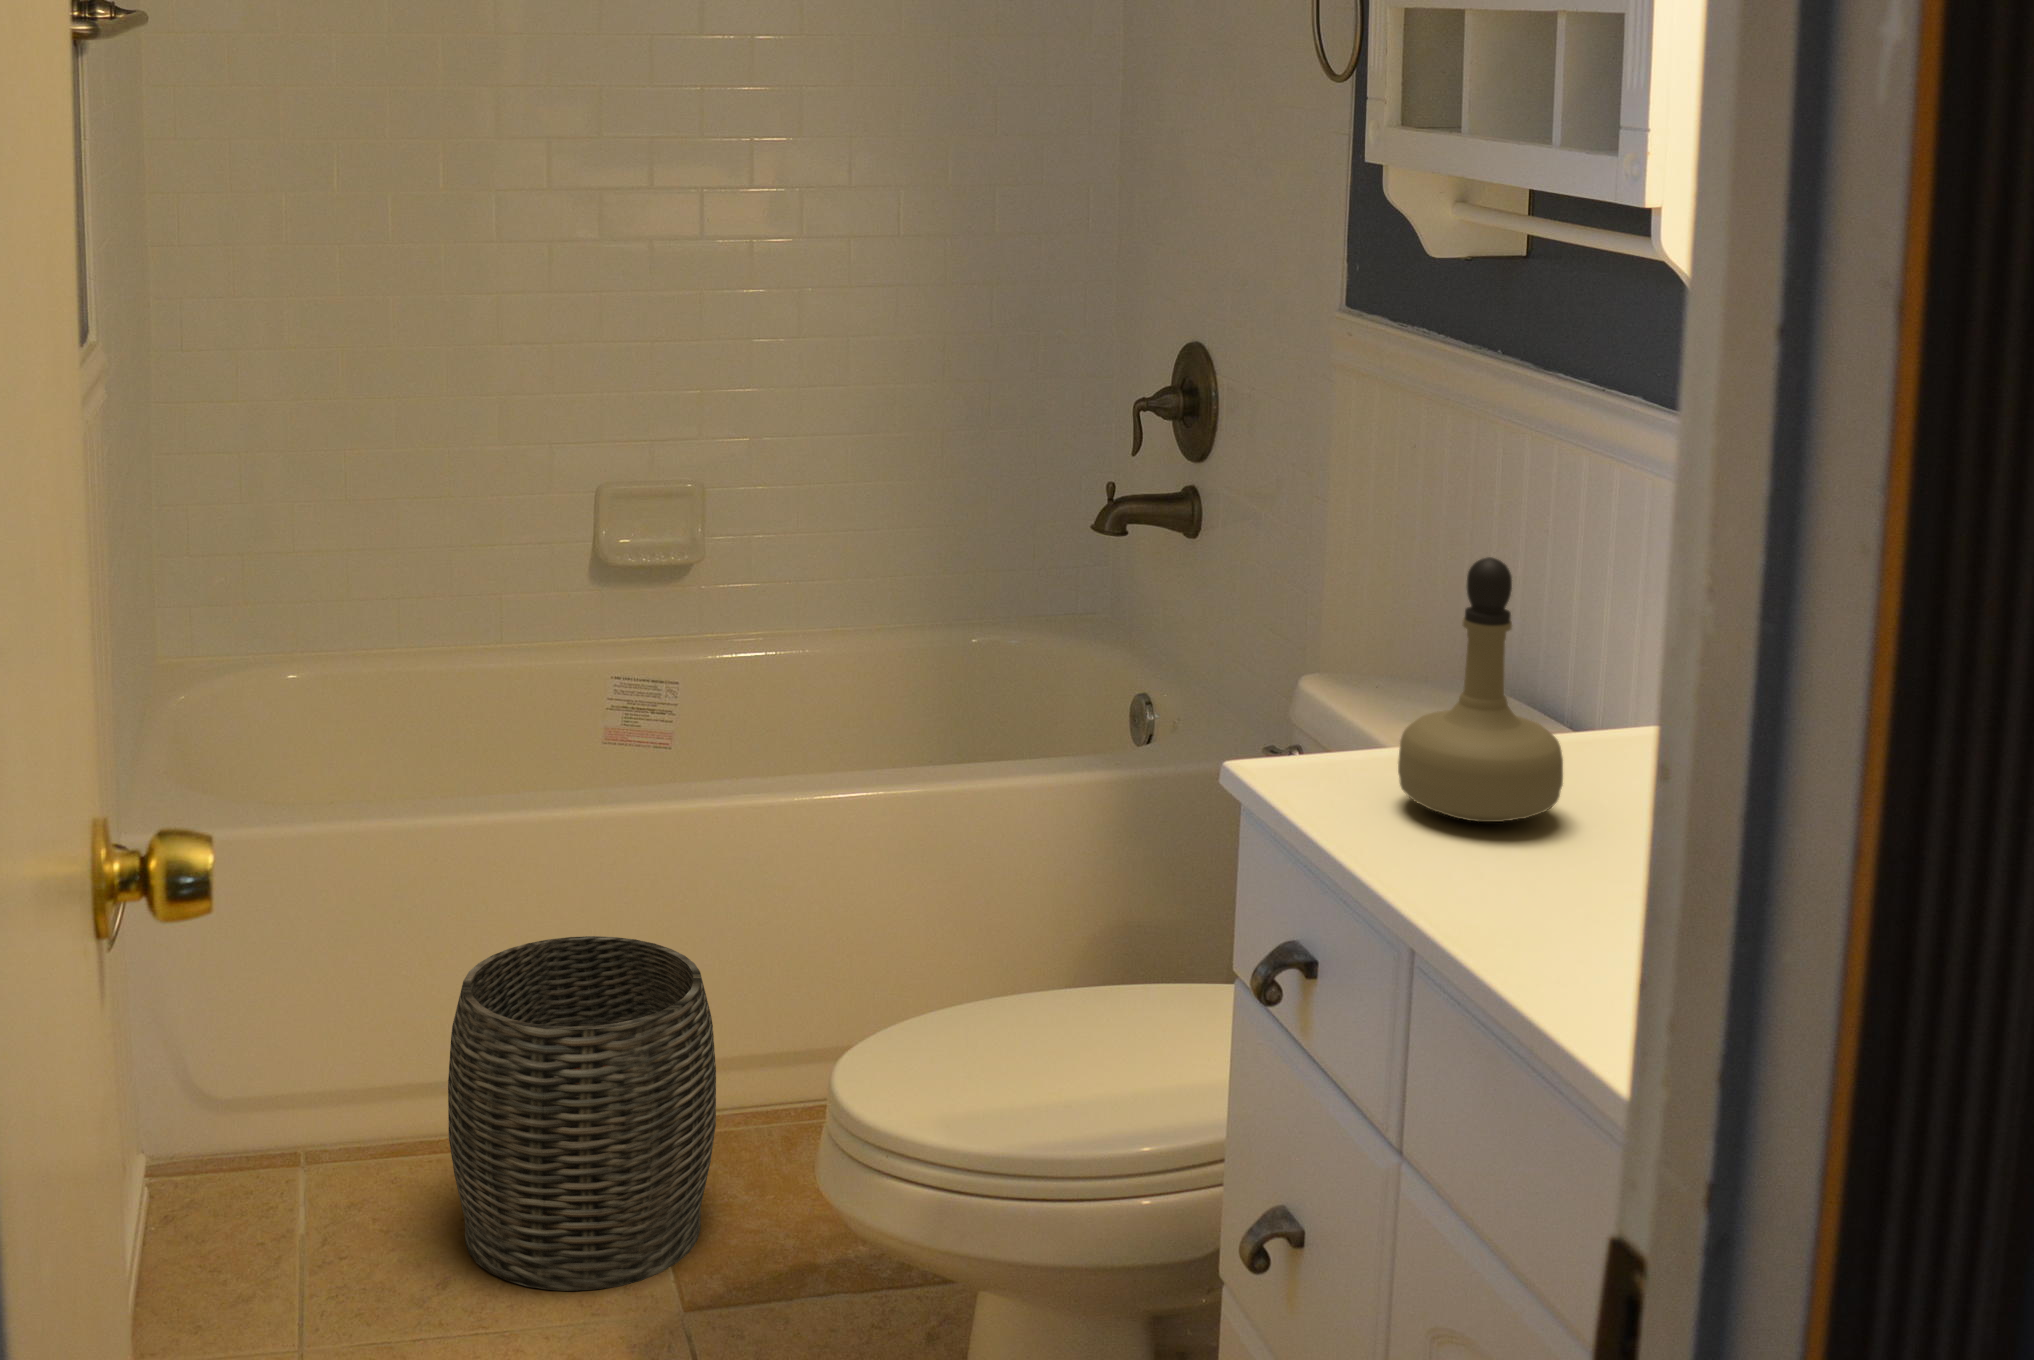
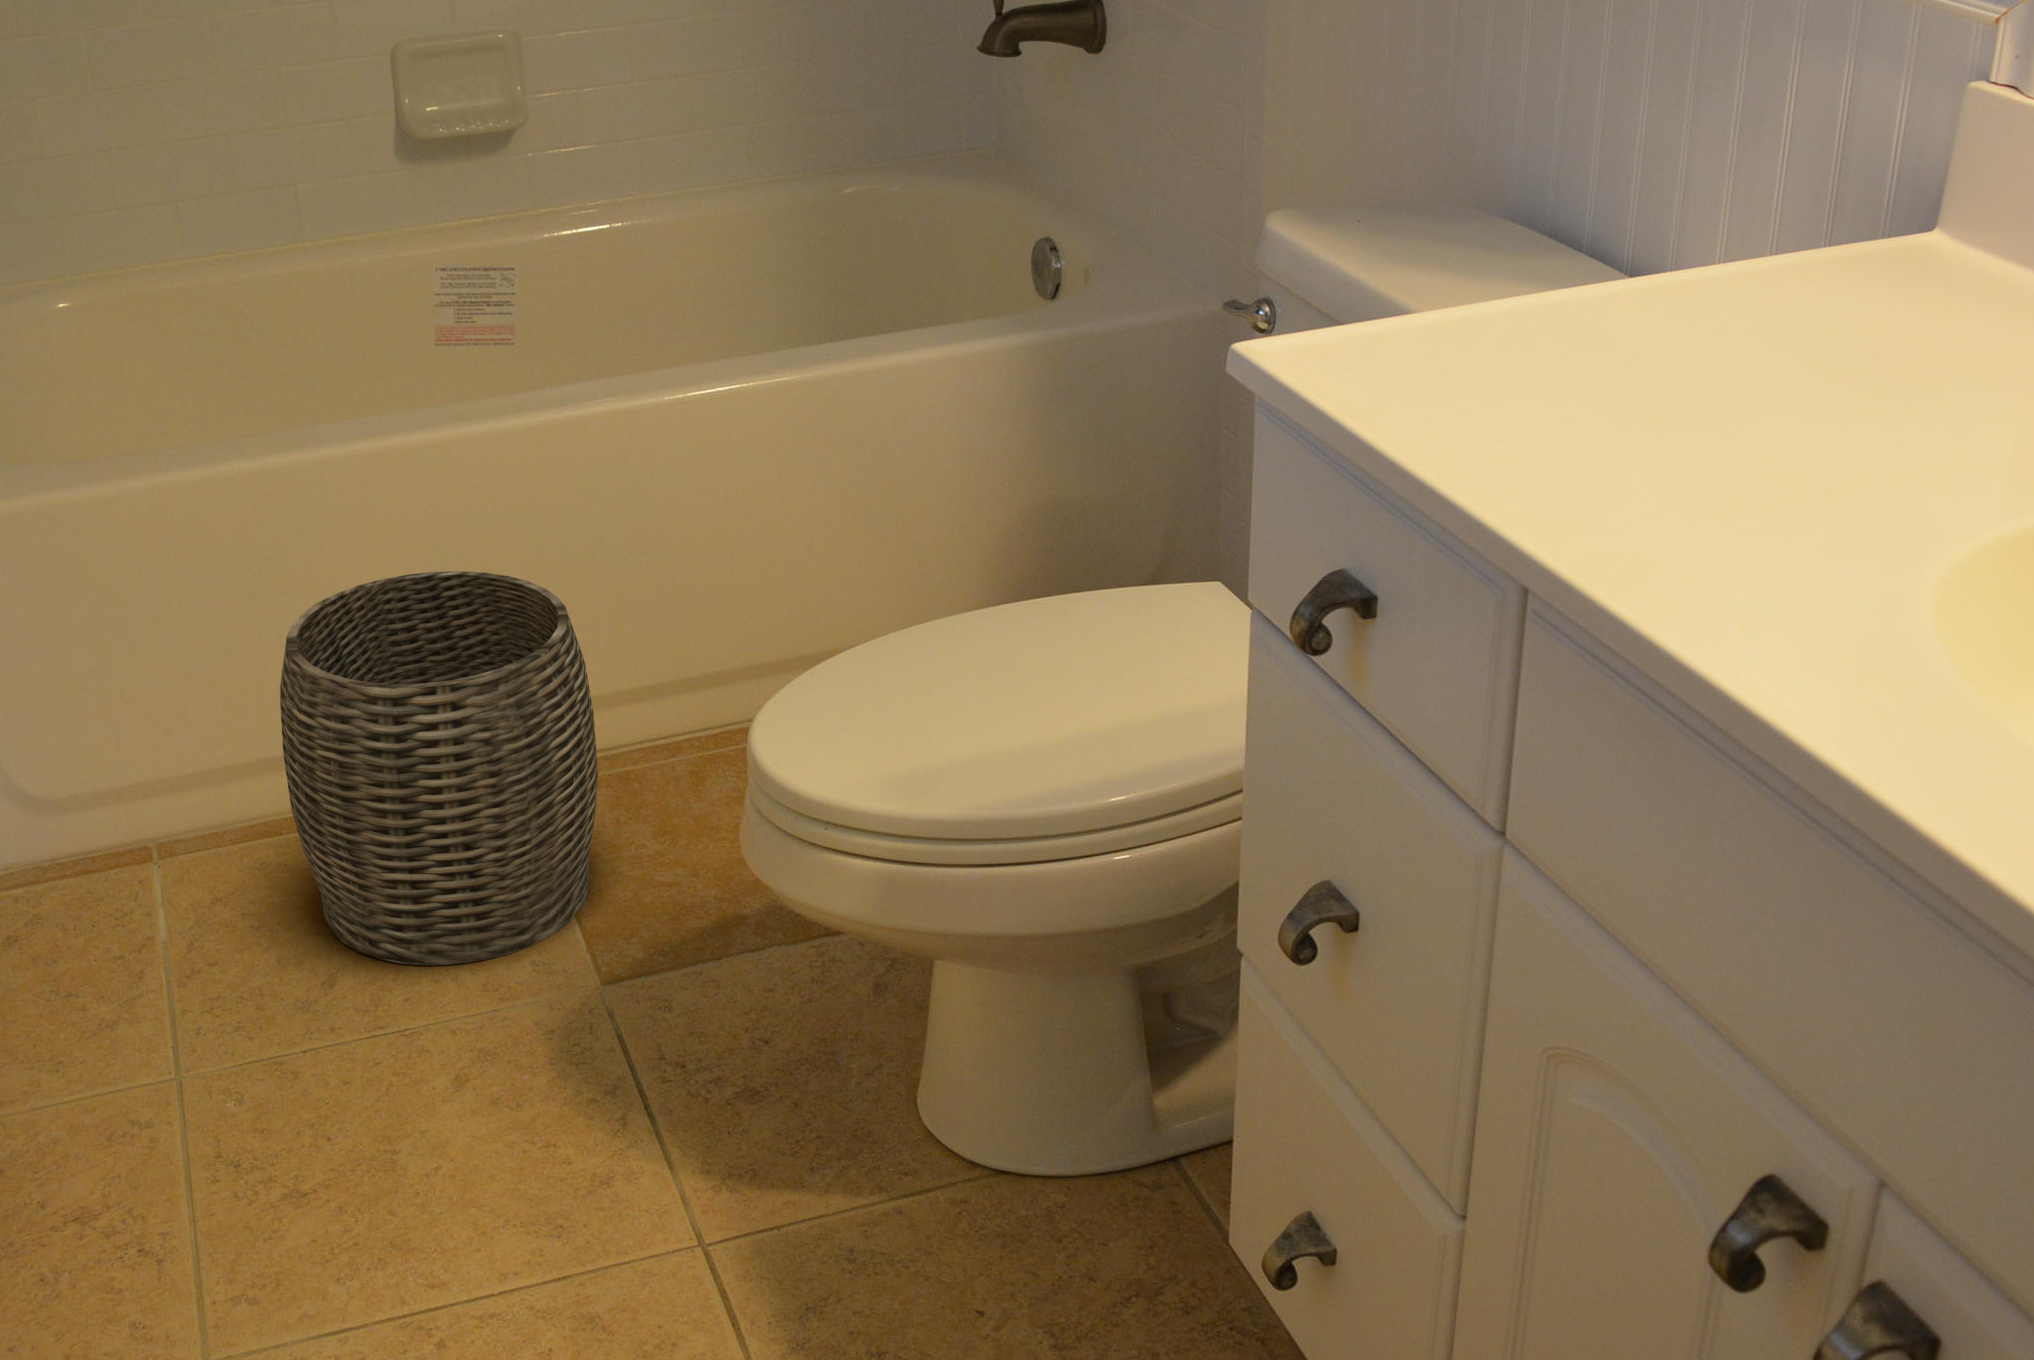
perfume bottle: present [1398,557,1563,822] -> none [1478,62,1695,411]

